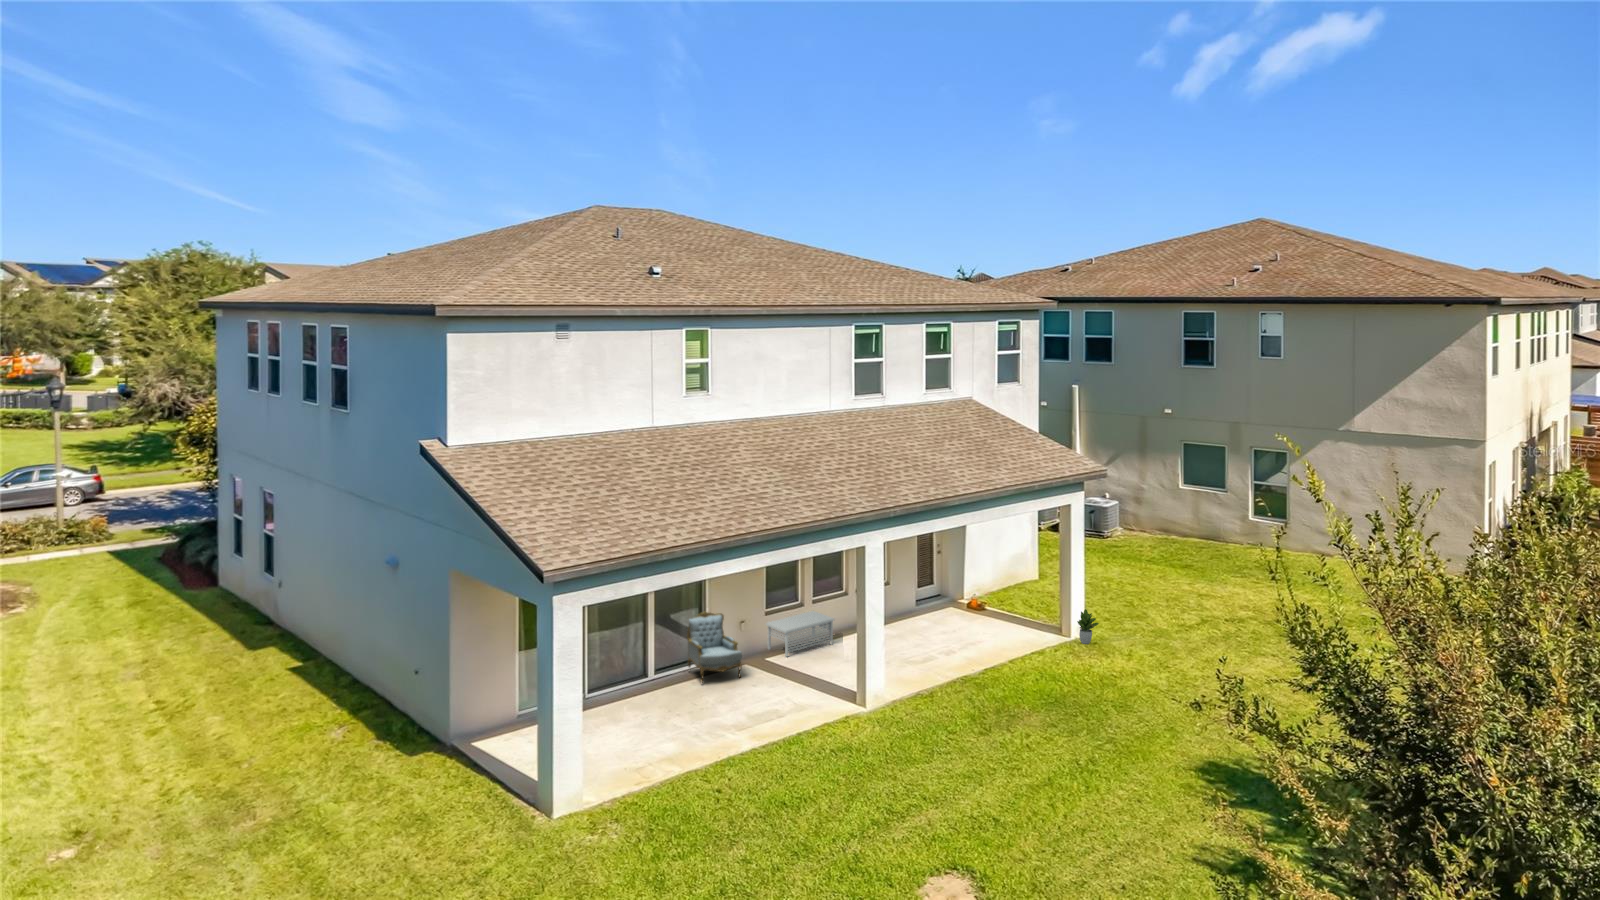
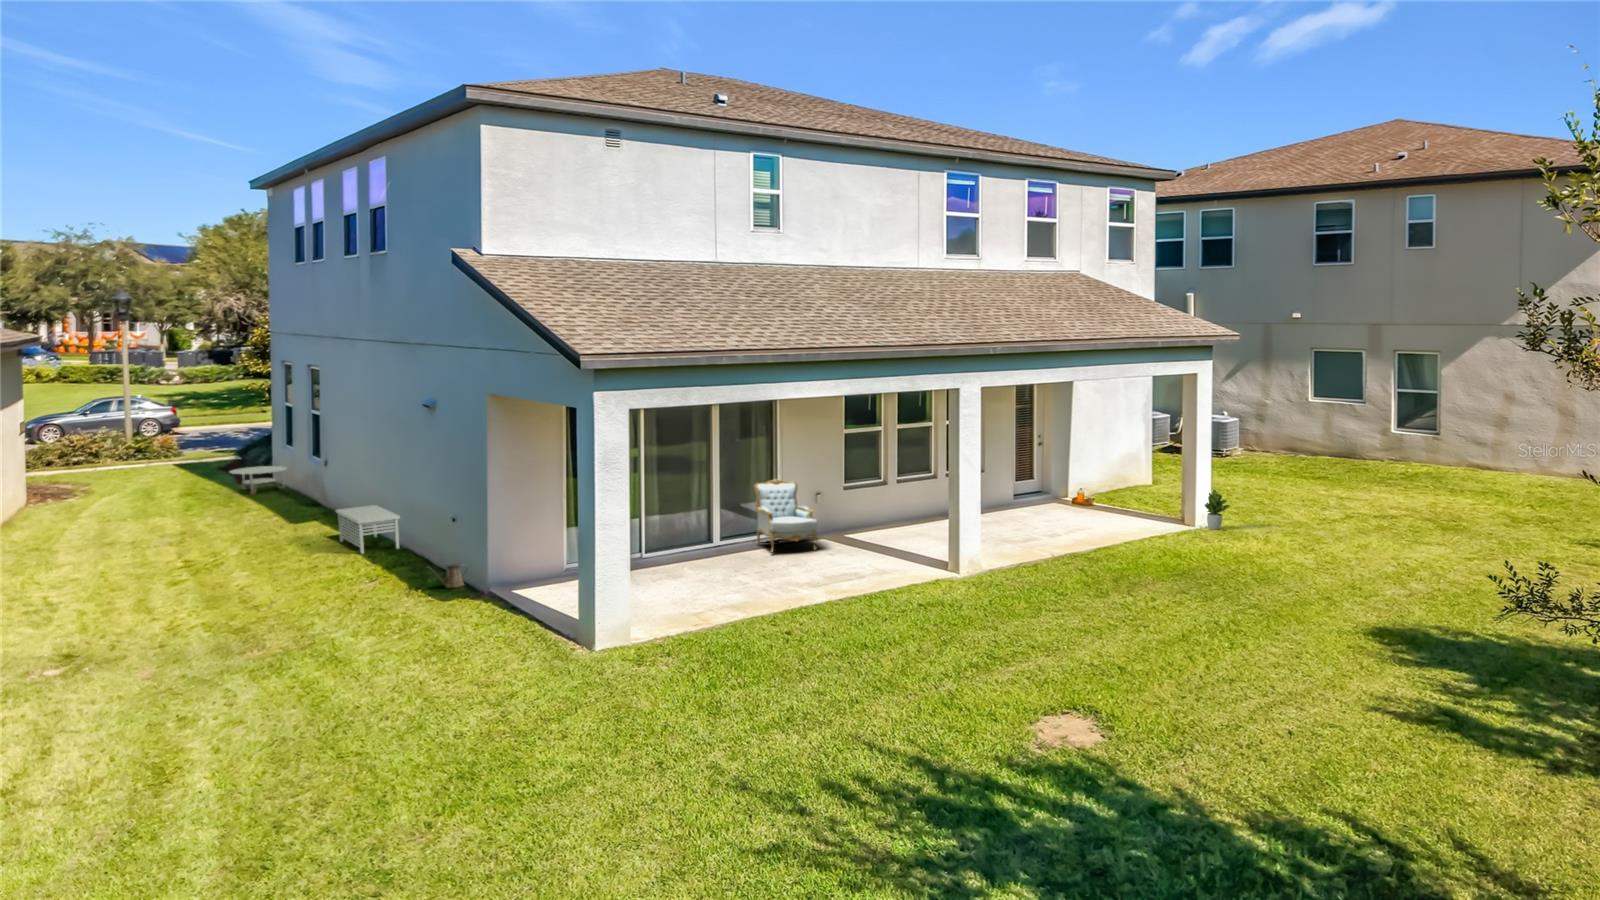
round table: none [178,571,235,603] -> present [230,466,287,494]
storage bench: present [766,611,834,657] -> present [336,505,400,554]
watering can: none [395,713,432,736] -> present [430,564,465,588]

